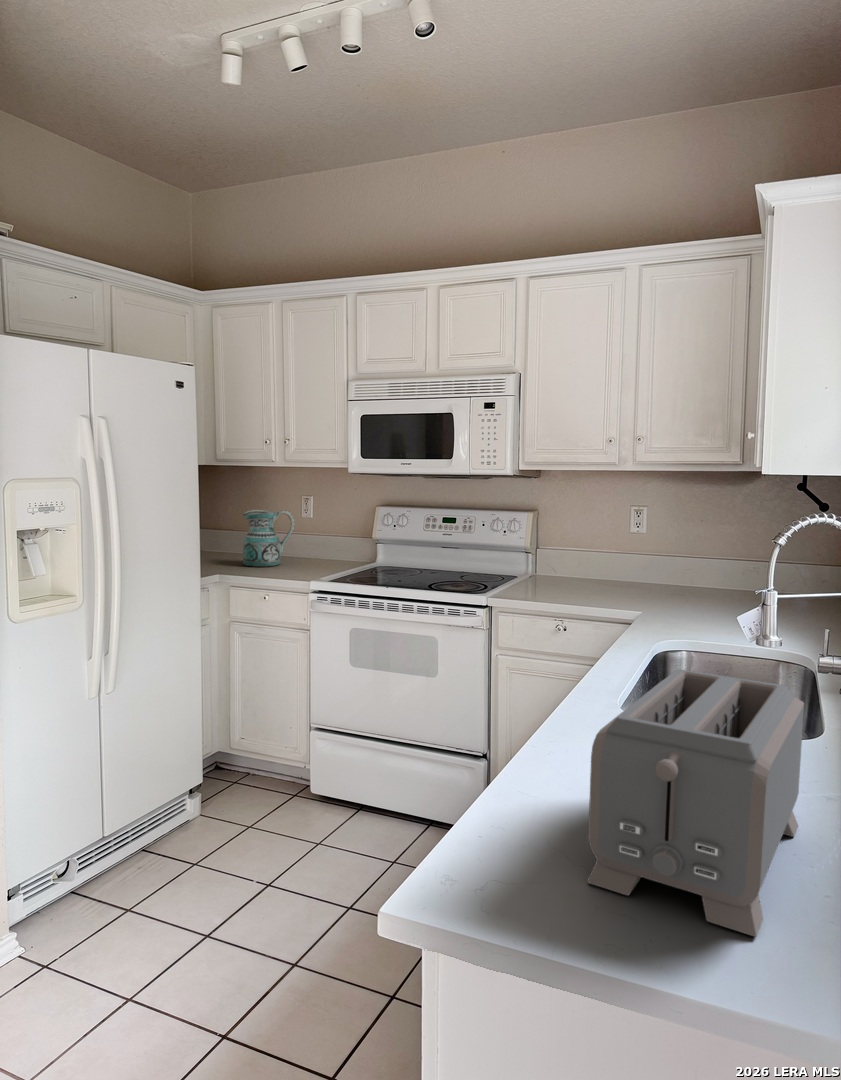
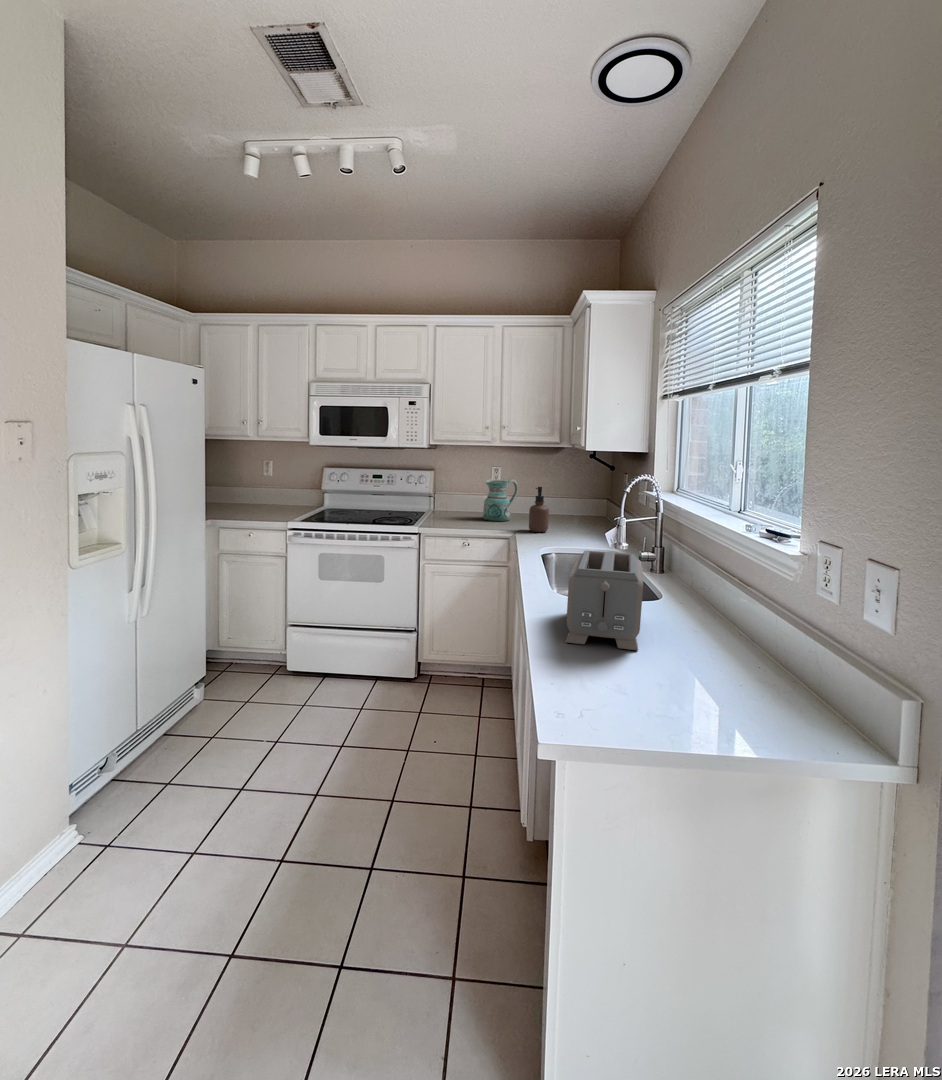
ceramic pitcher: present [243,510,295,567] -> present [483,479,518,521]
soap dispenser: none [671,537,707,615] -> present [529,487,549,532]

